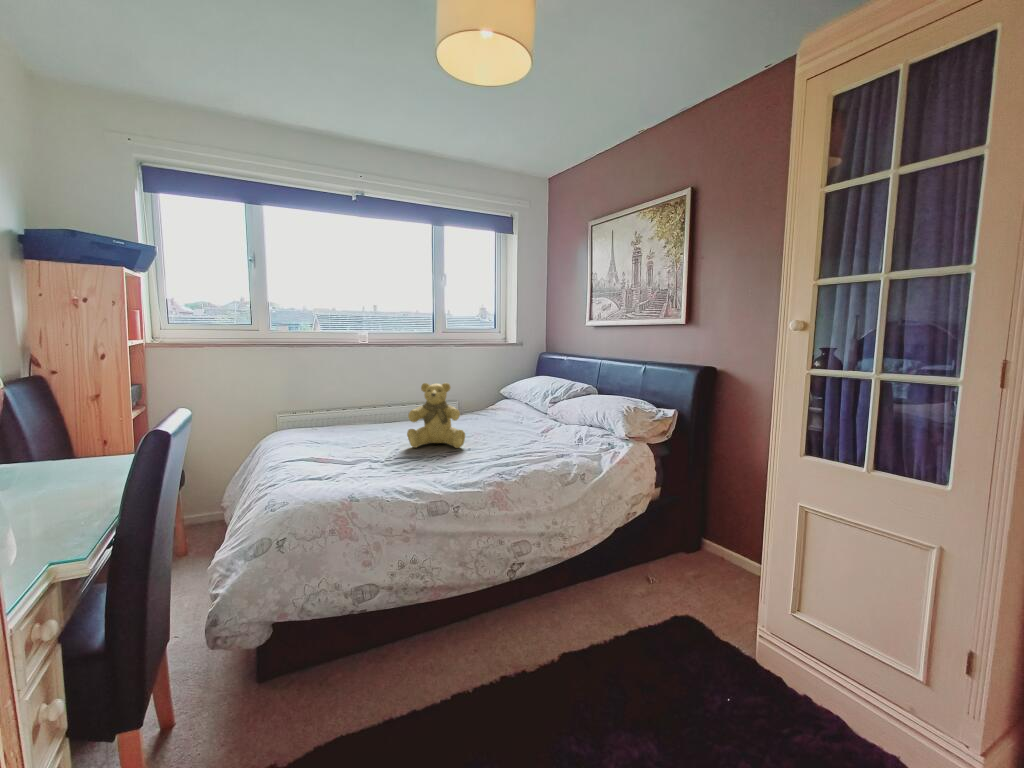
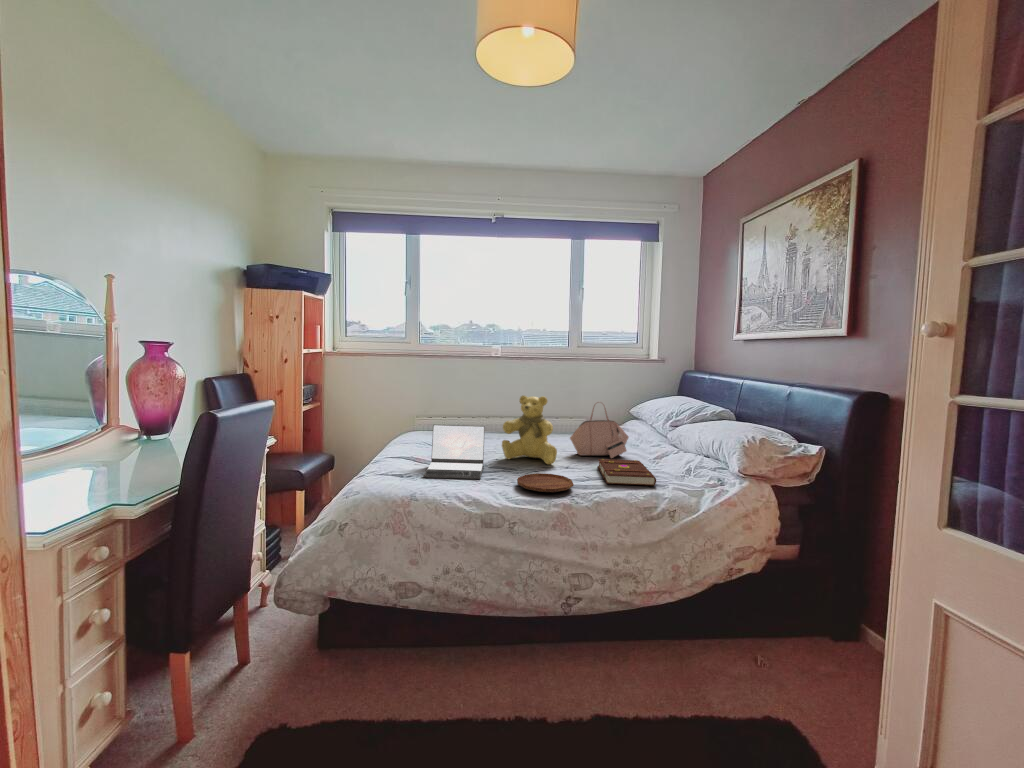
handbag: none [467,385,519,436] -> present [570,405,629,458]
laptop: none [340,417,406,477] -> present [423,425,485,479]
book: none [501,435,562,459] -> present [598,459,656,486]
tray: none [446,456,501,474] -> present [517,473,574,492]

